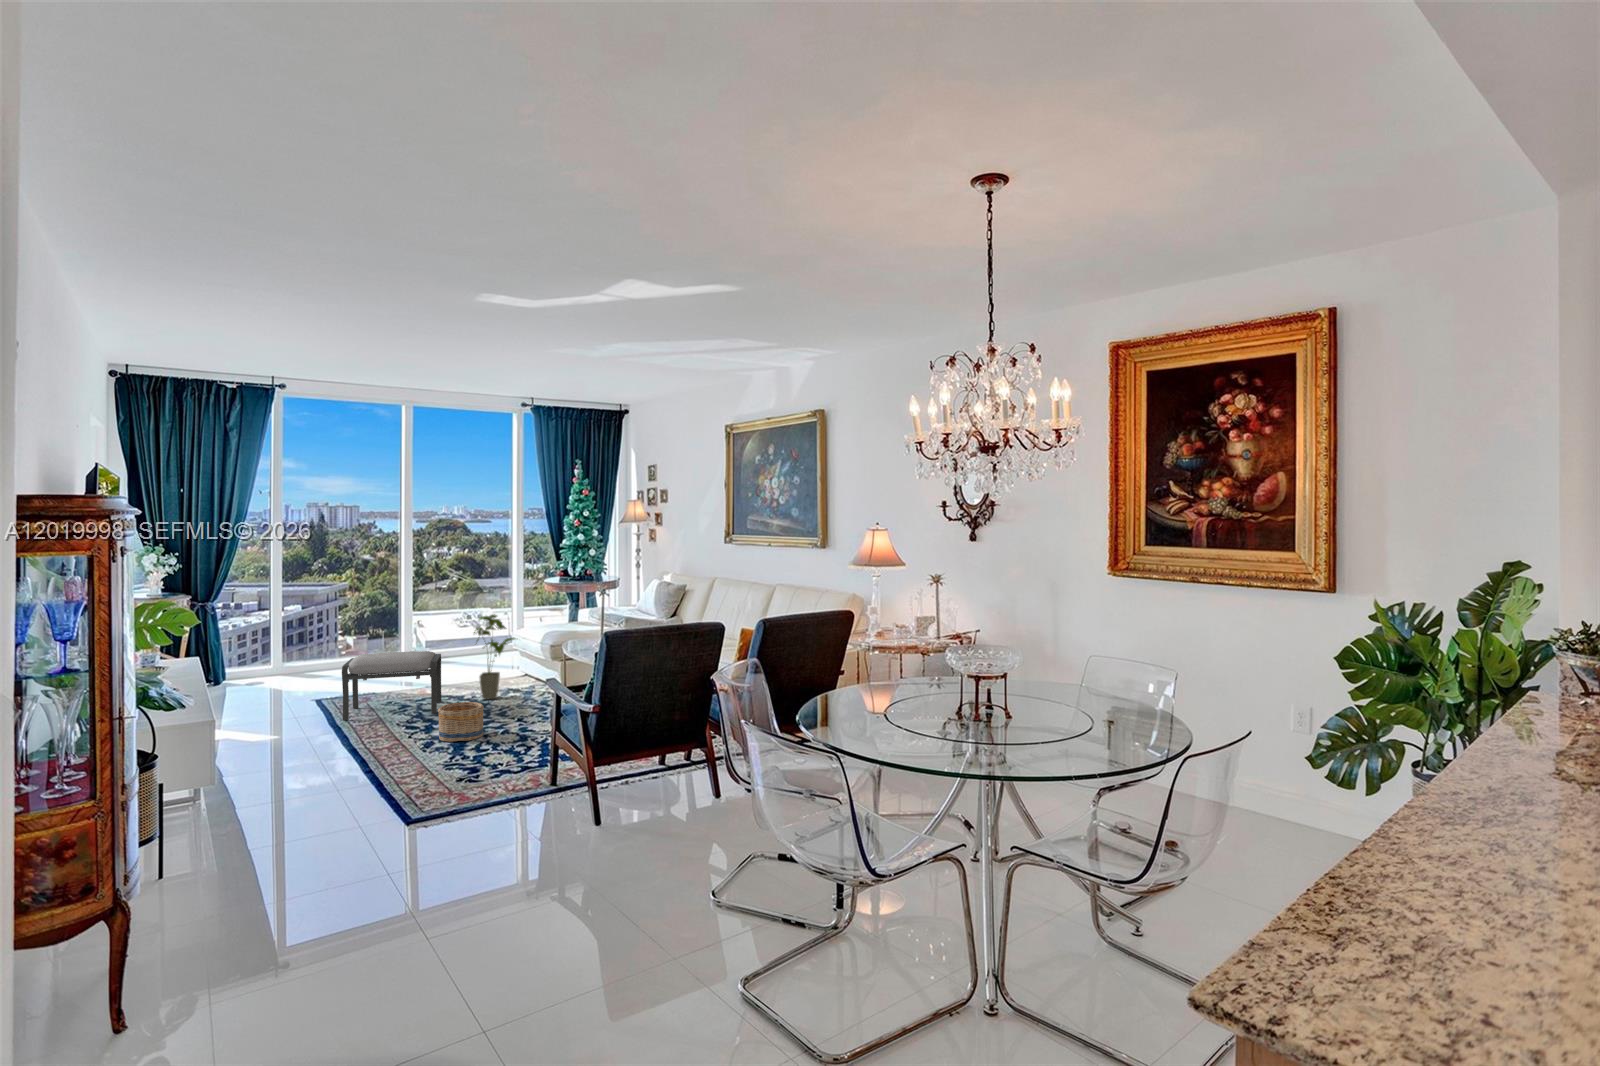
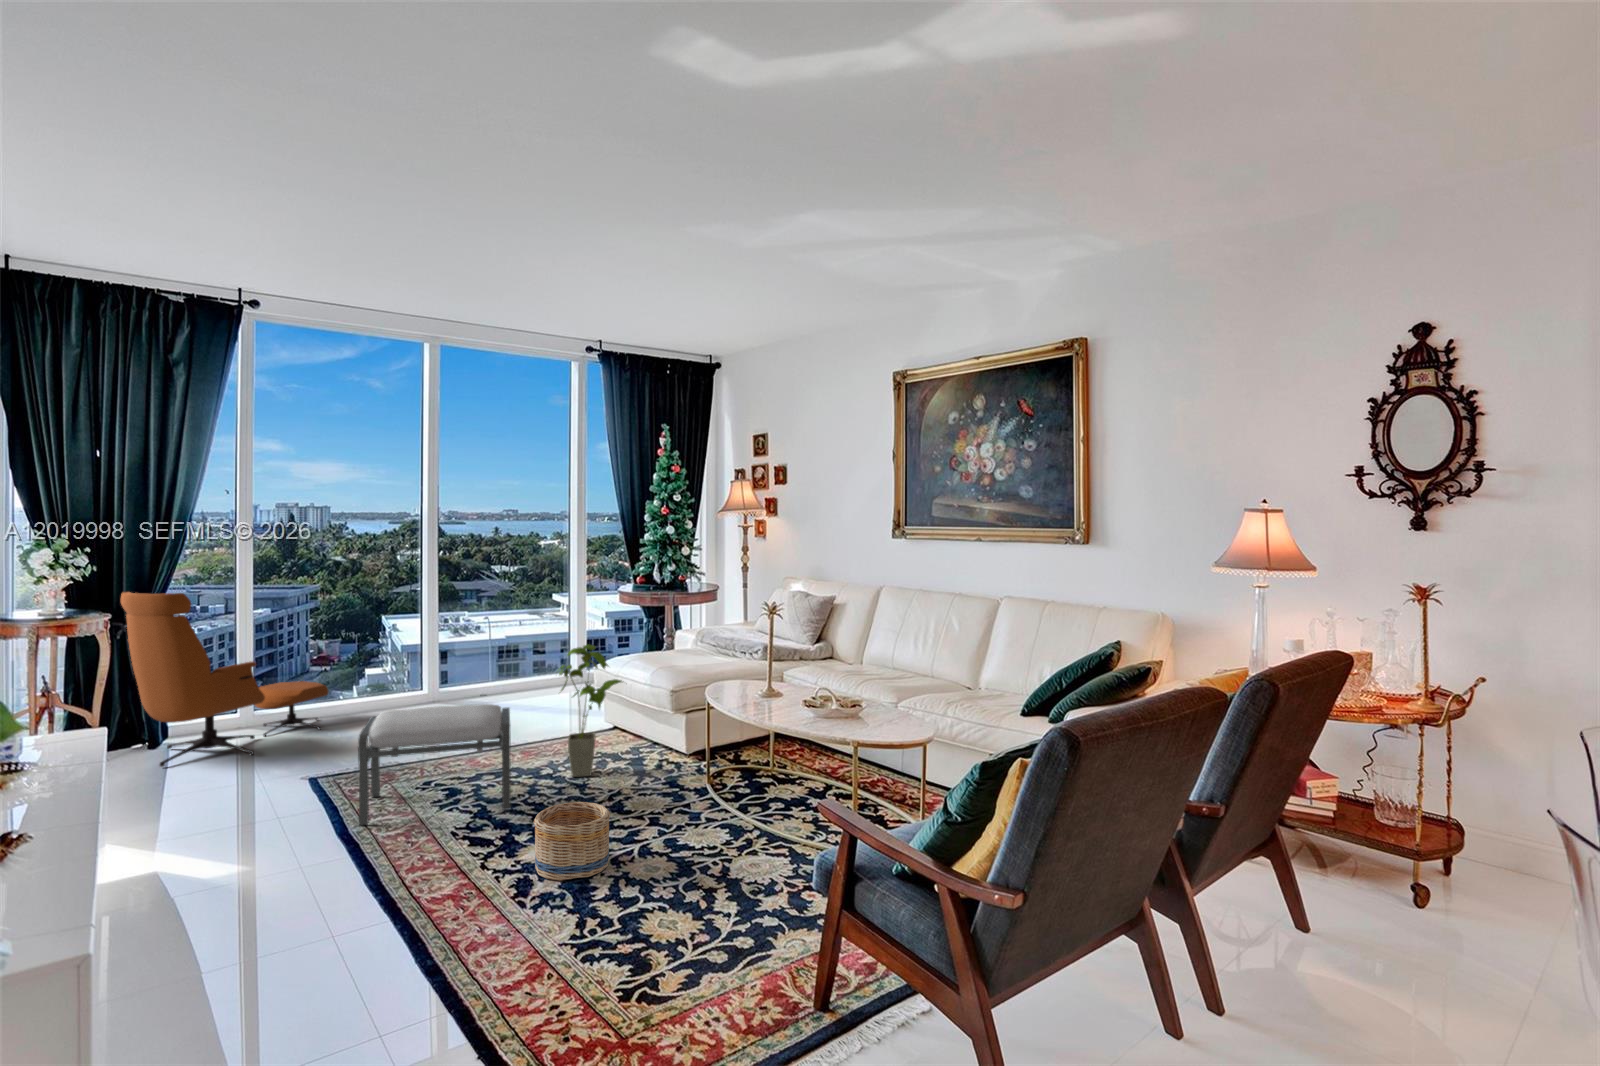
lounge chair: none [196,581,332,694] -> present [121,592,328,767]

